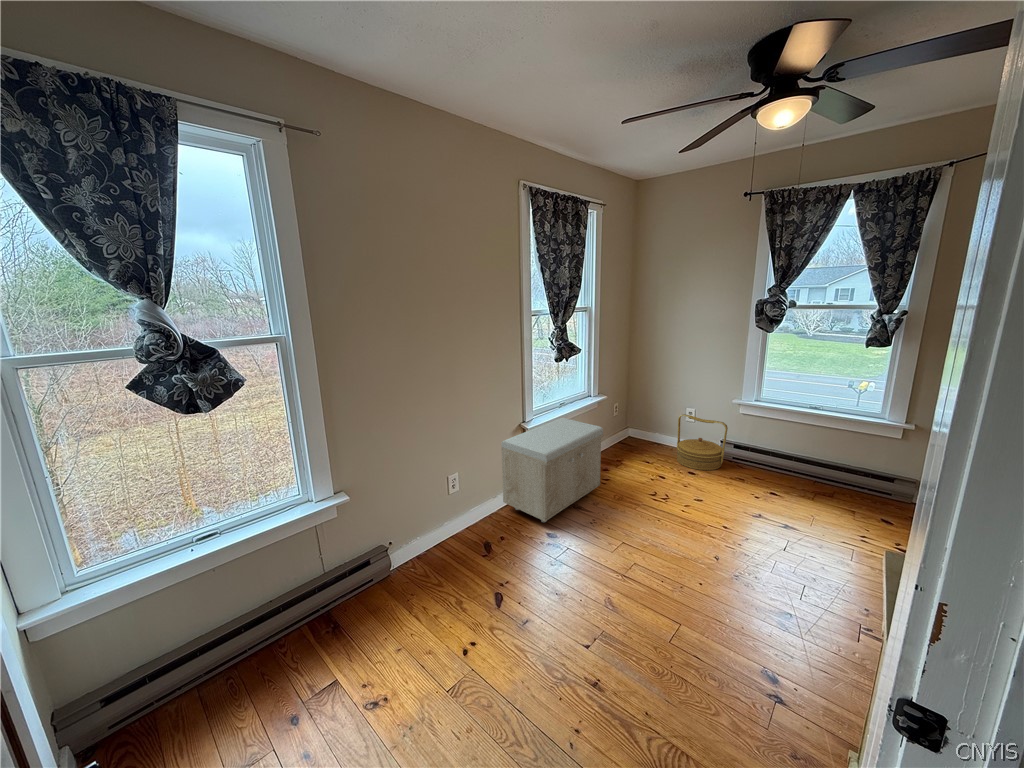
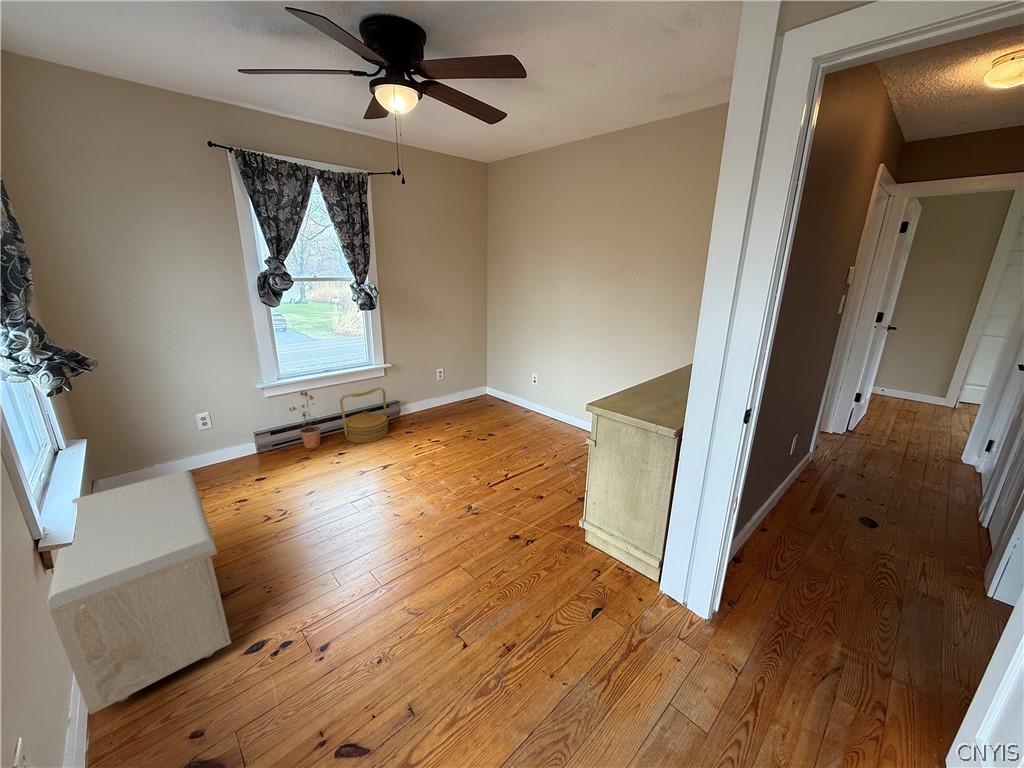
woven basket: present [677,414,728,470] -> present [340,388,388,443]
potted plant: none [755,418,779,478] -> present [290,391,321,448]

